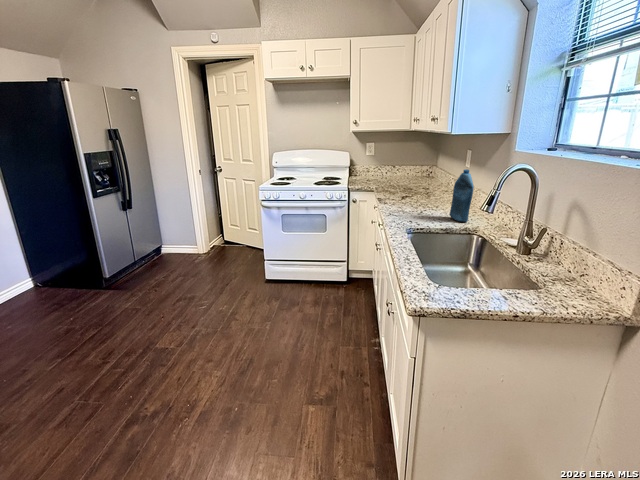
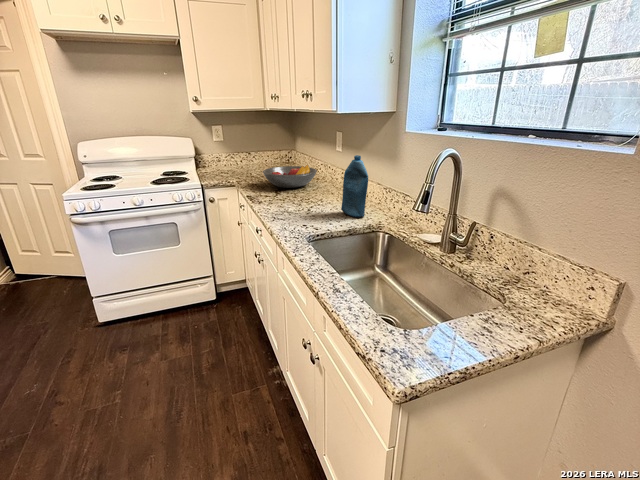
fruit bowl: none [396,178,445,196] -> present [263,165,317,188]

